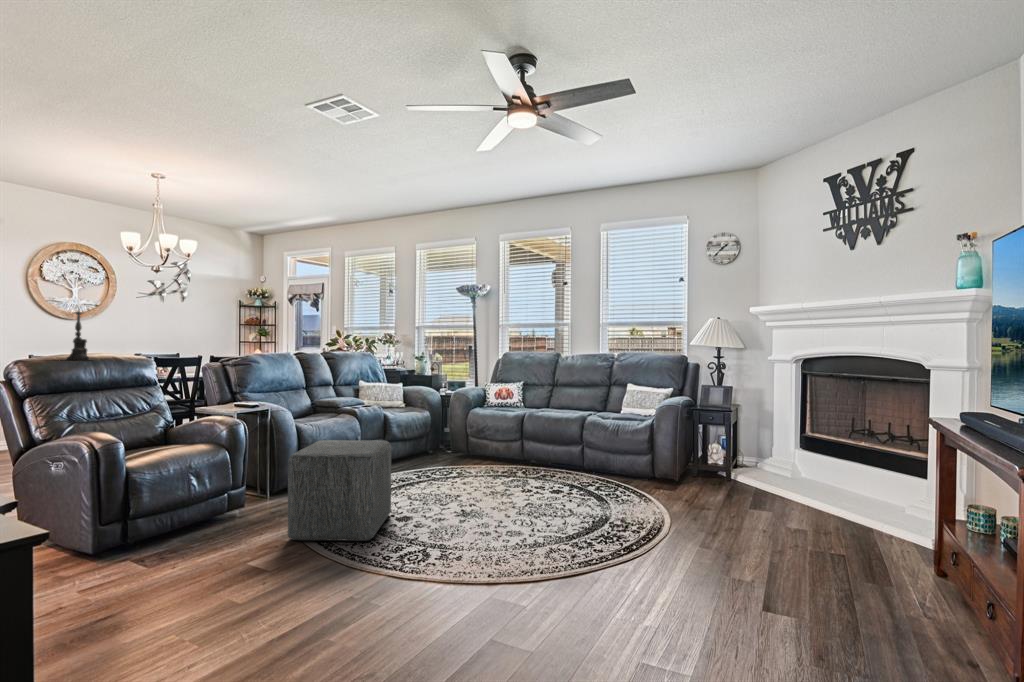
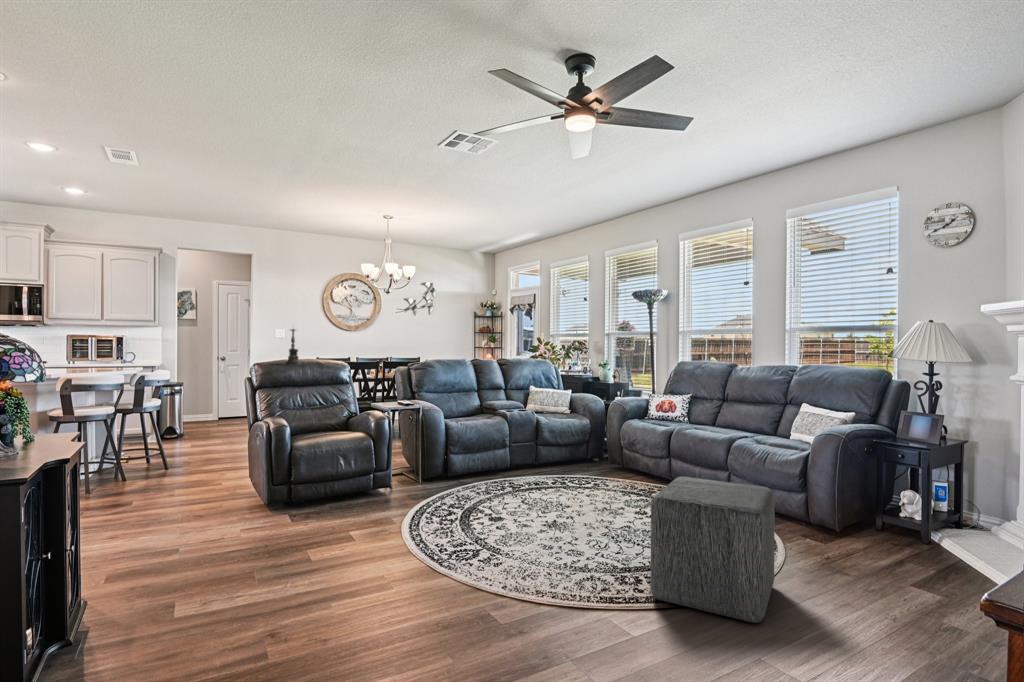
ottoman: present [288,440,391,541] -> present [651,477,775,623]

